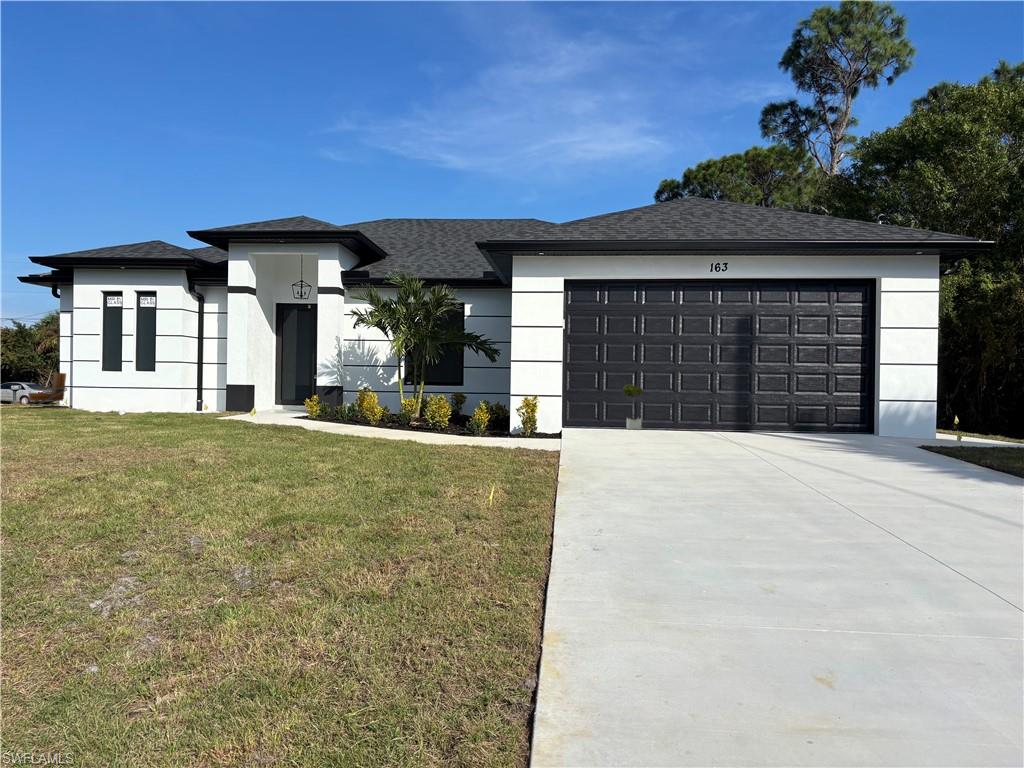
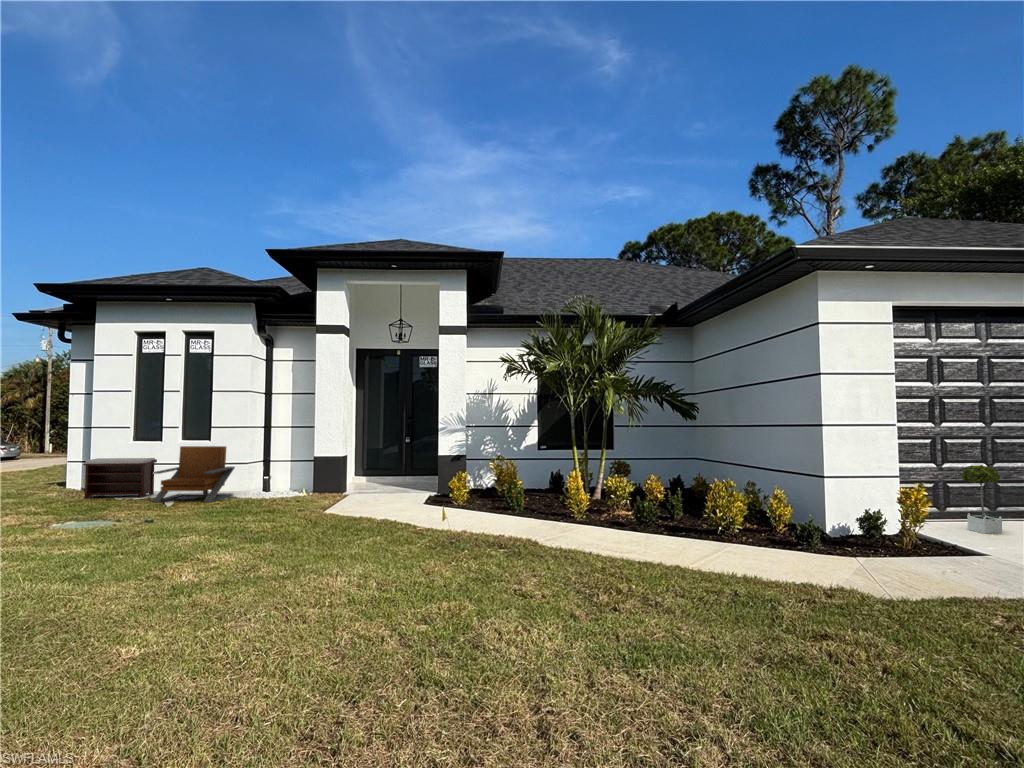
lounge chair: present [28,373,68,409] -> present [152,446,235,503]
bench: none [67,382,119,410] -> present [83,458,157,498]

